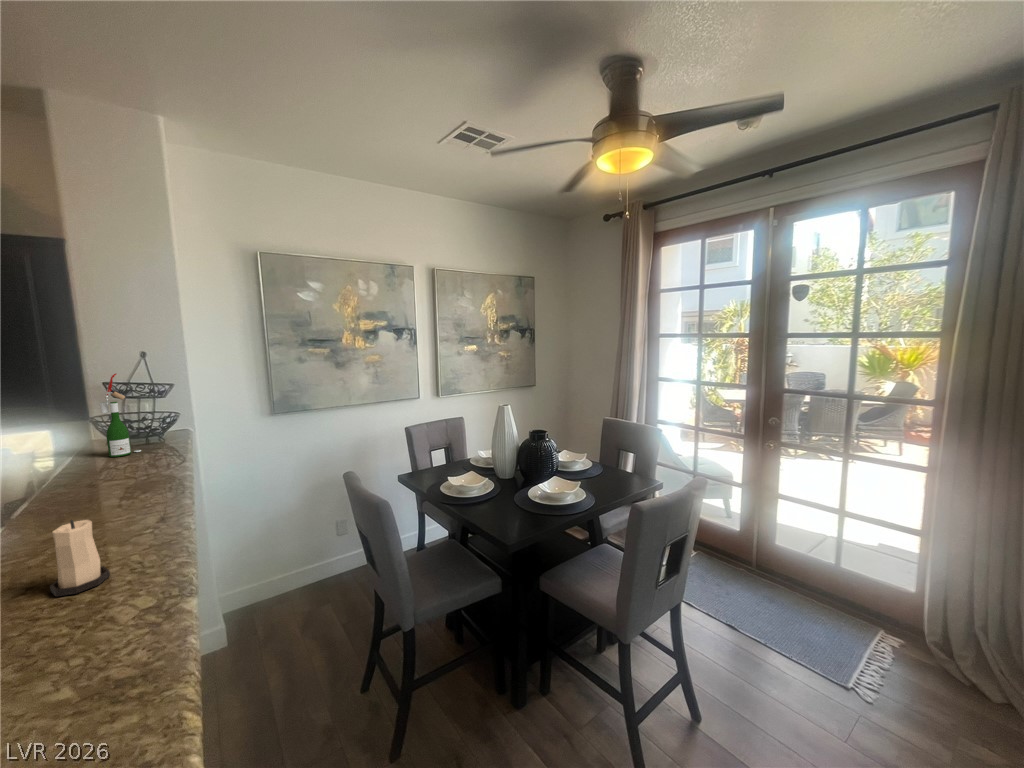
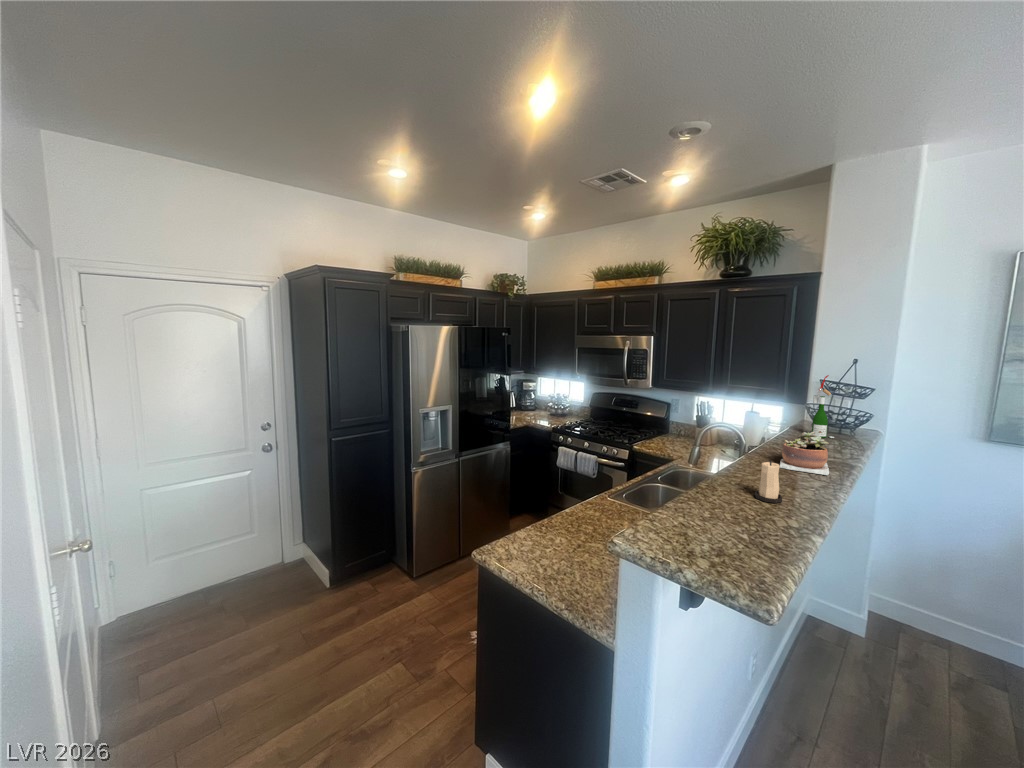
succulent plant: none [76,451,160,521] -> present [780,432,829,475]

